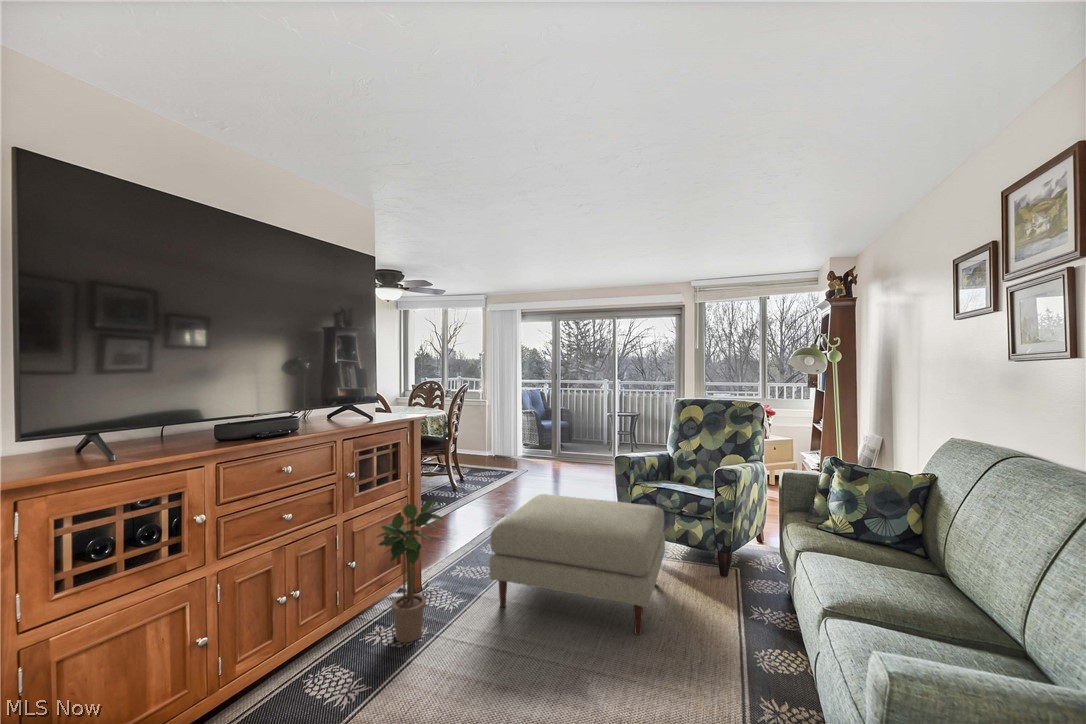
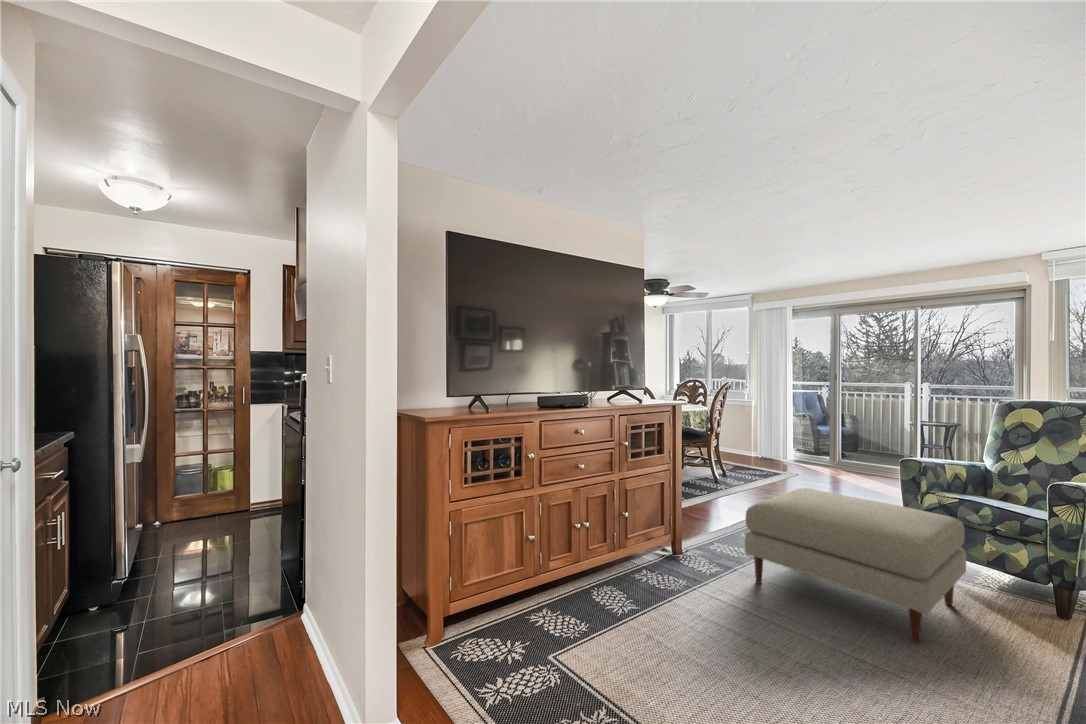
potted plant: present [376,498,443,643] -> none [642,472,701,587]

